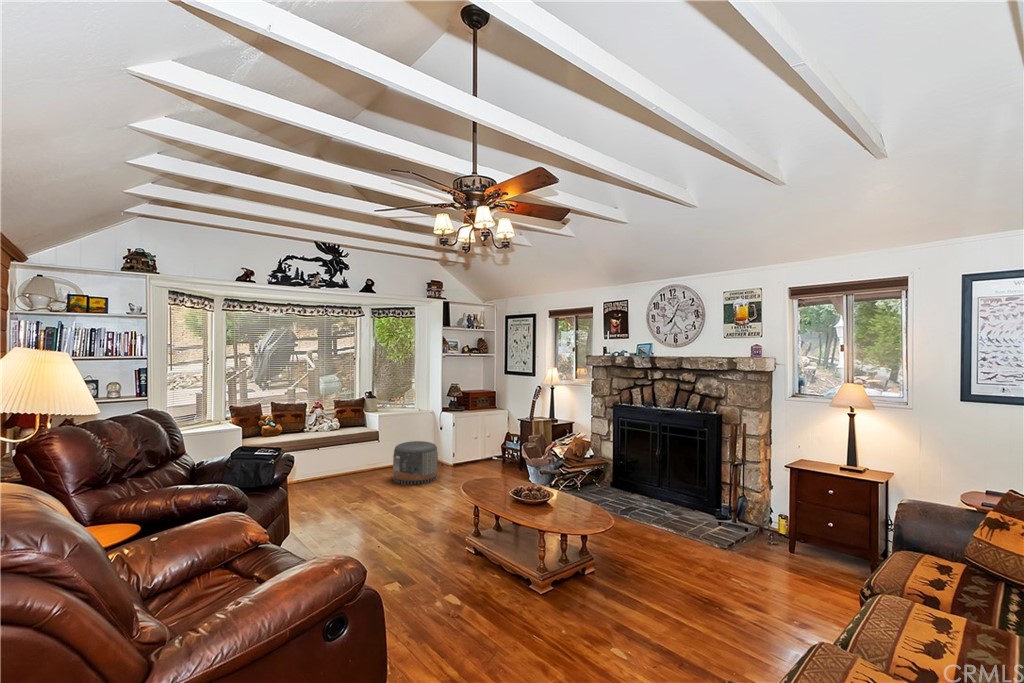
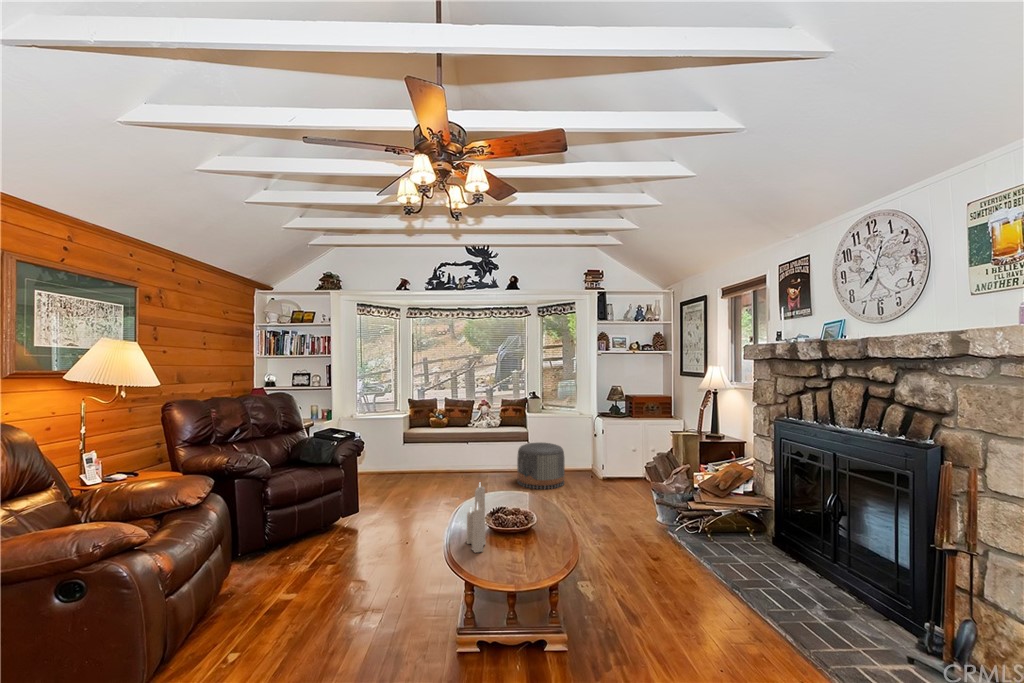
candle: none [545,462,568,516] -> present [466,486,486,552]

